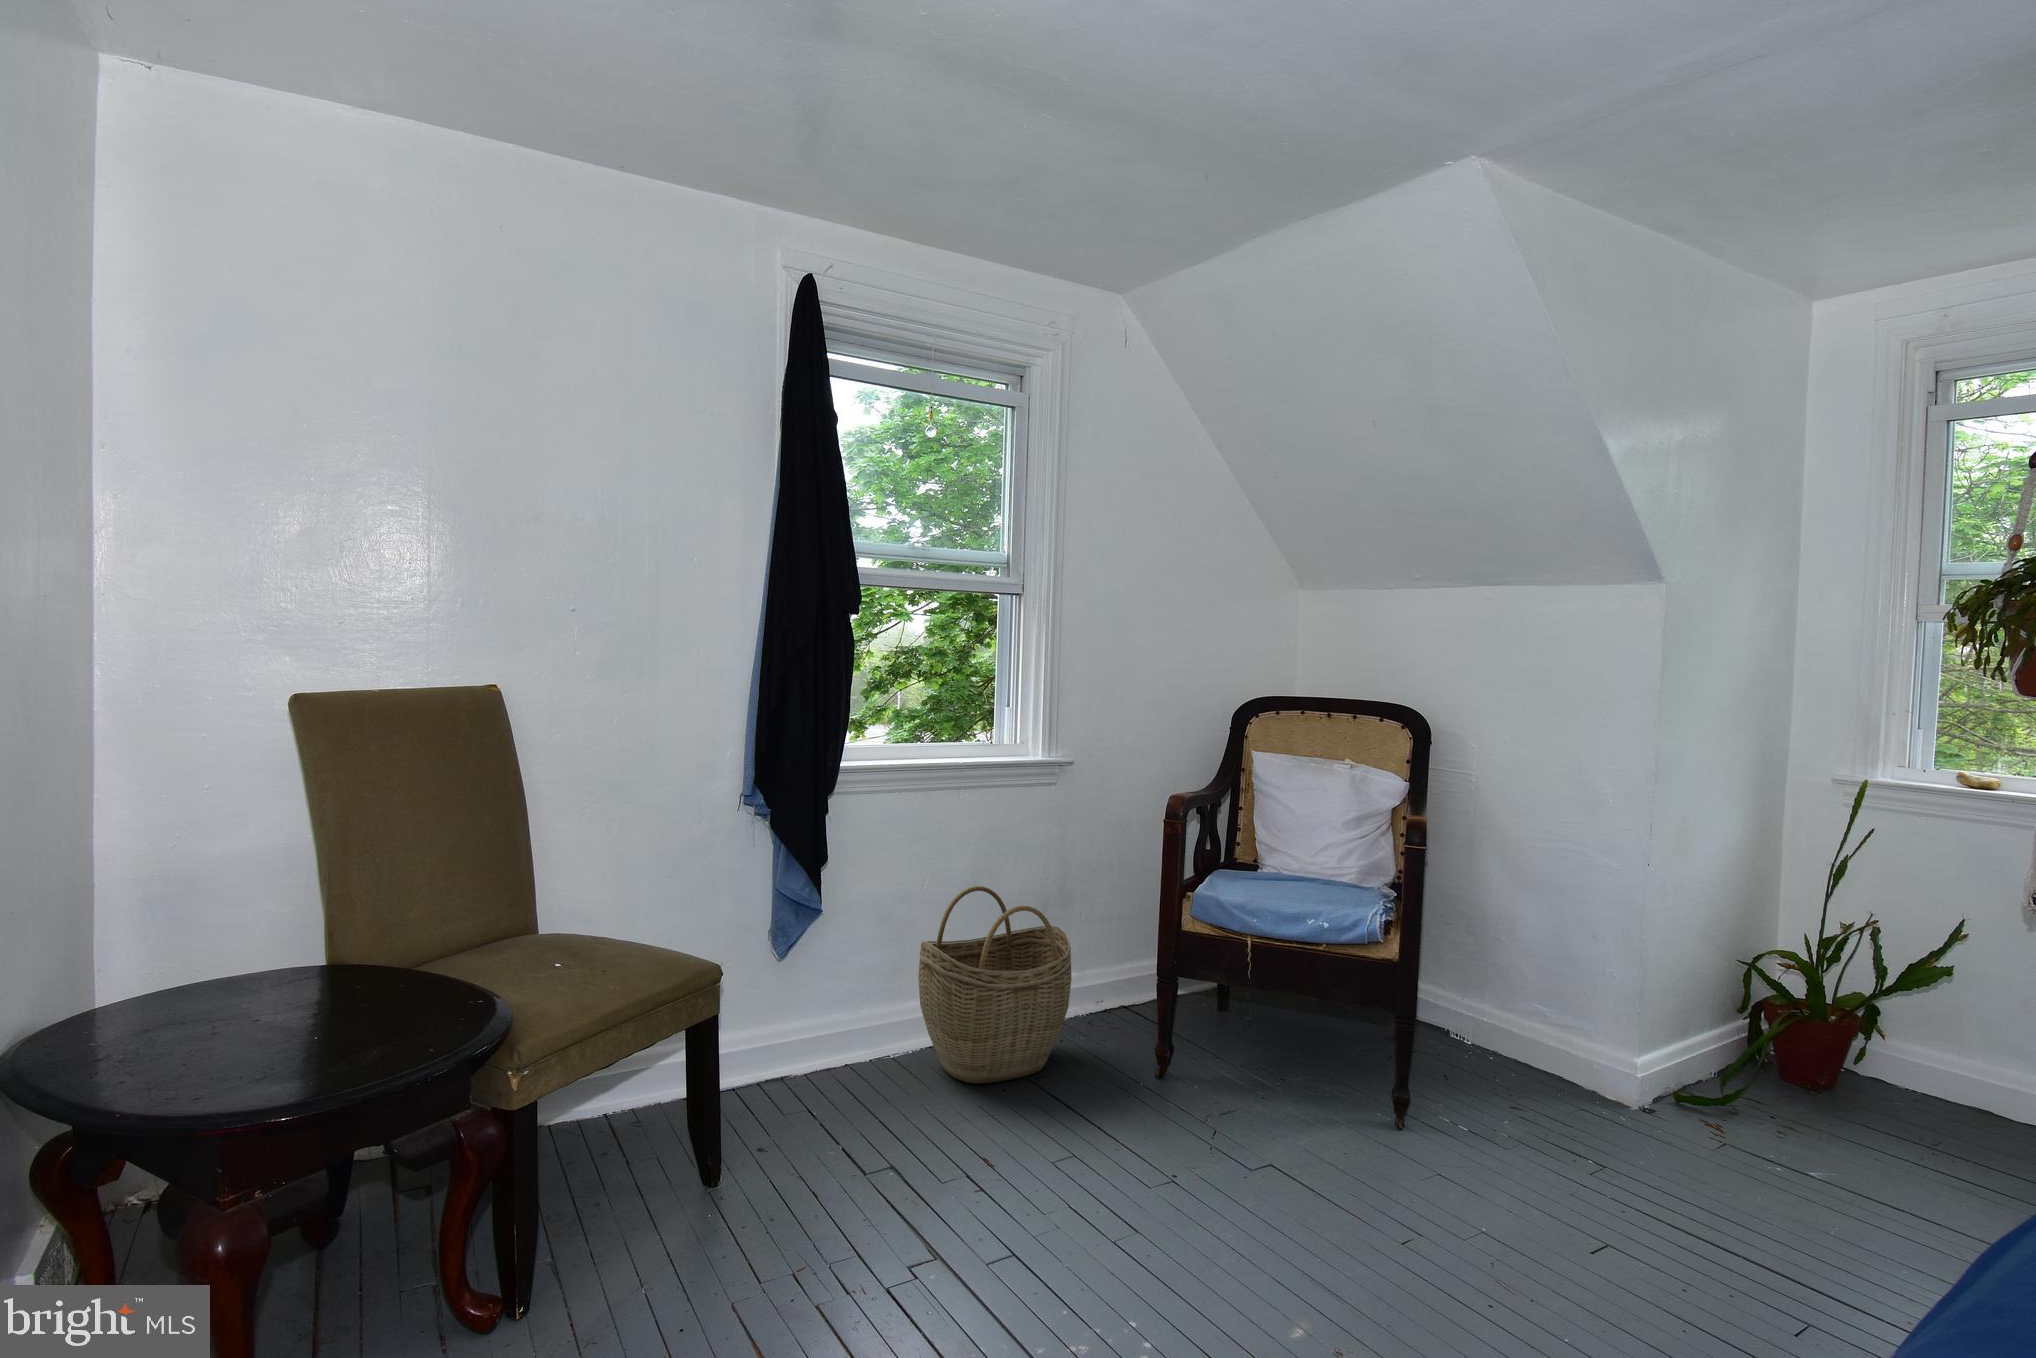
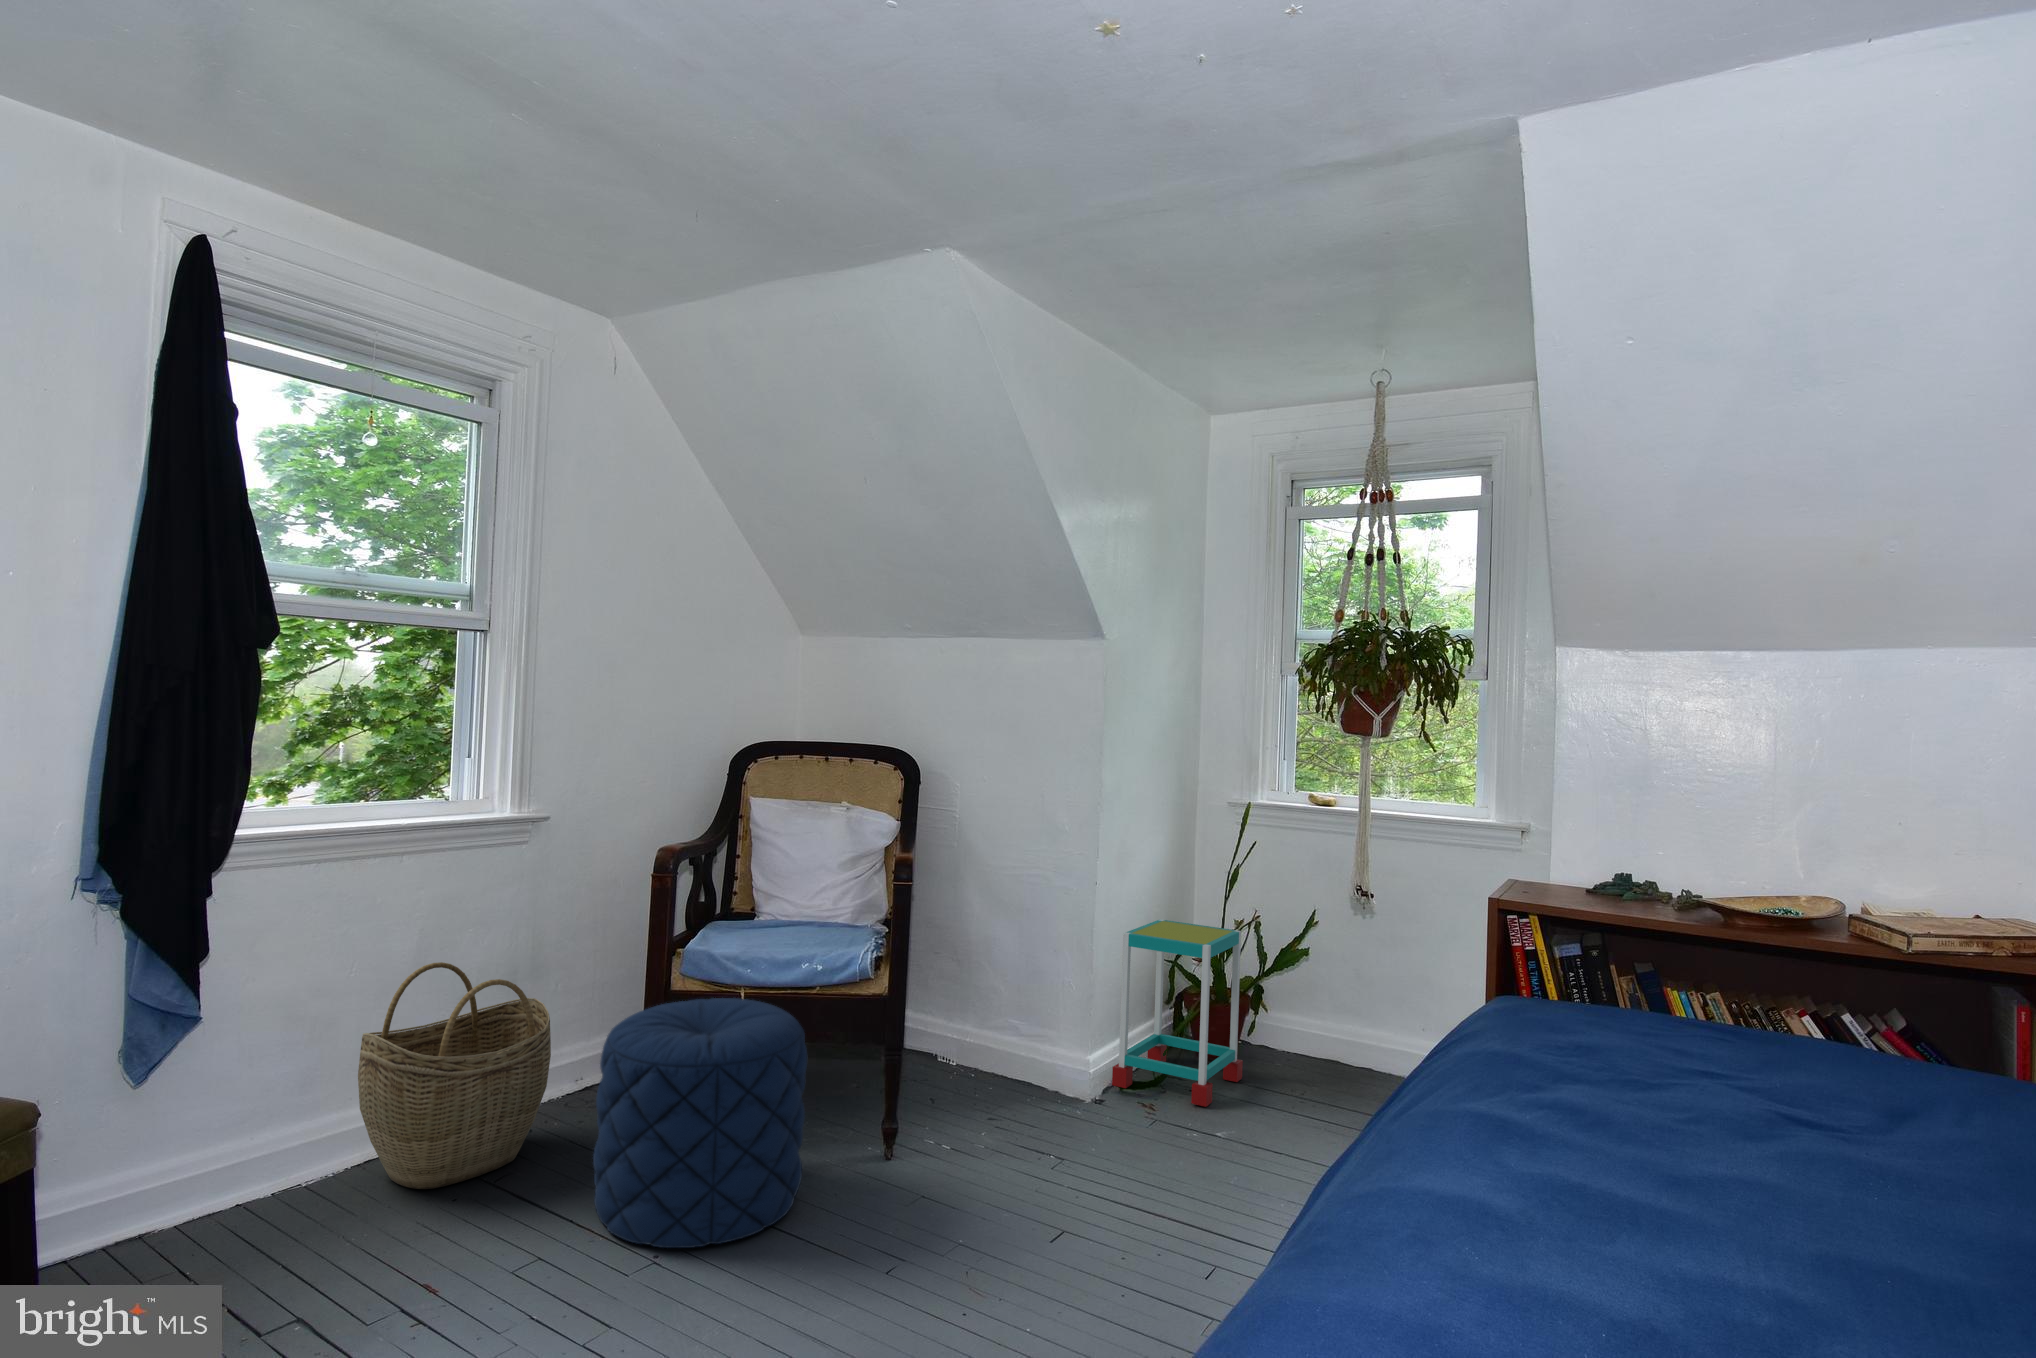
side table: none [1668,911,1854,1142] -> present [1112,919,1243,1107]
pouf: none [1109,944,1313,1188] -> present [593,998,808,1248]

